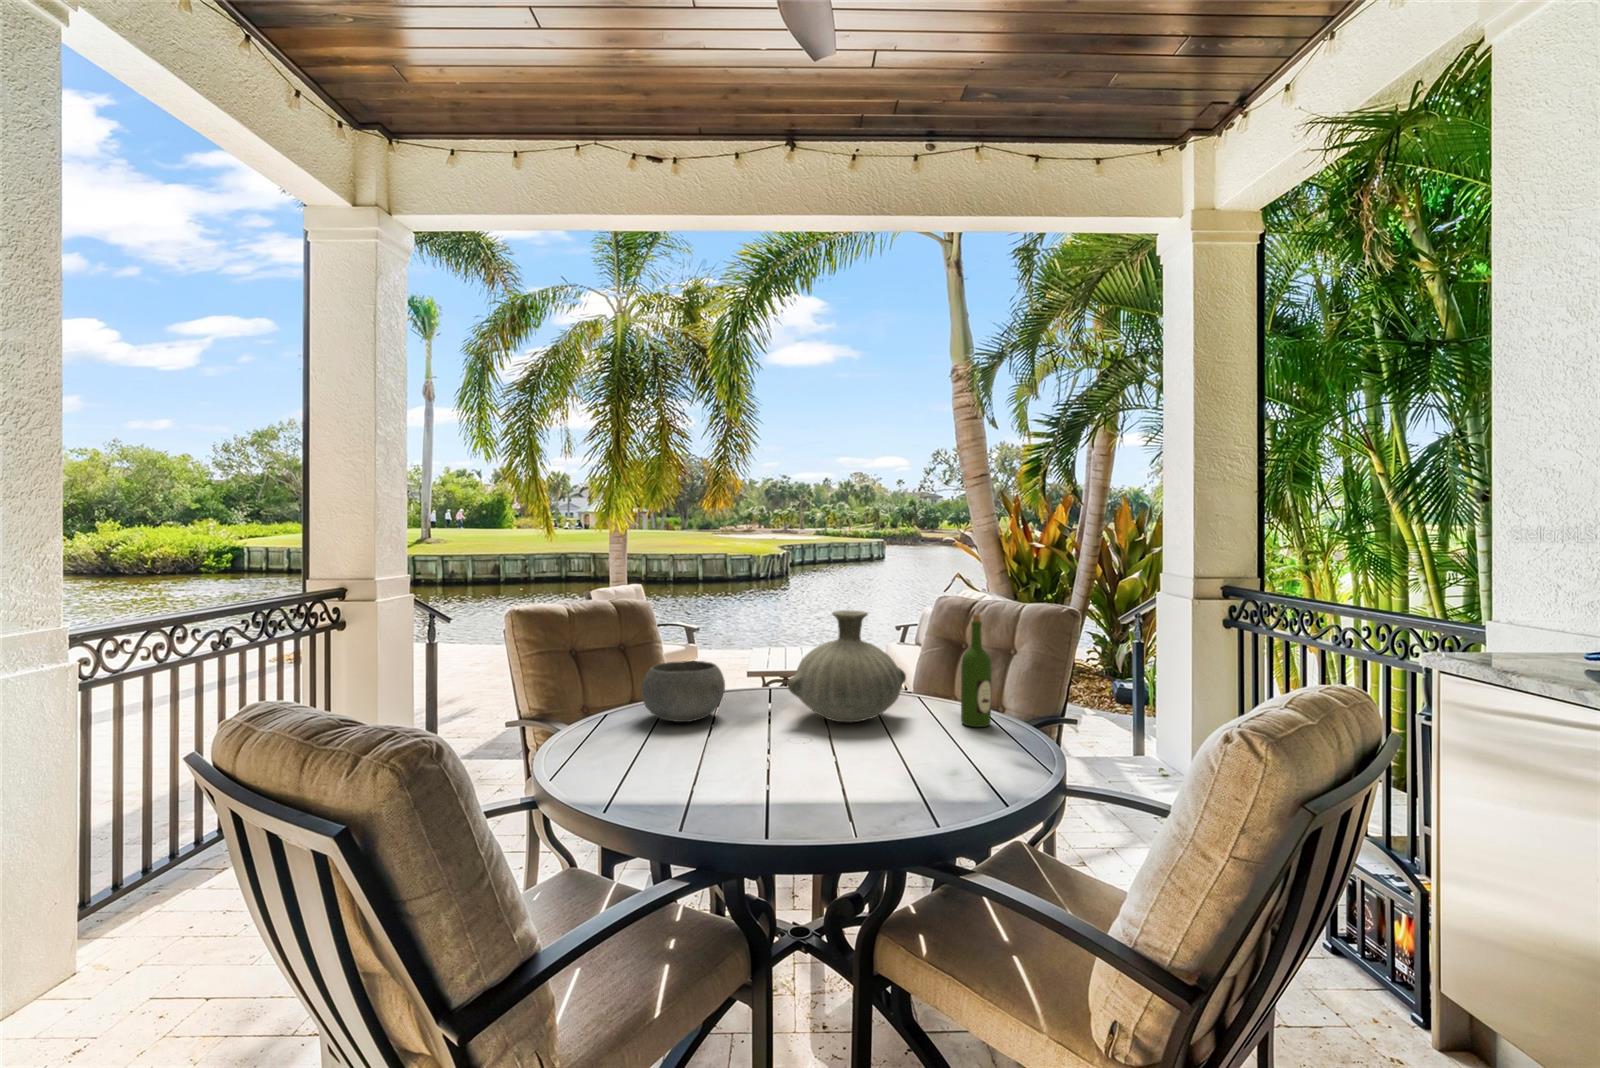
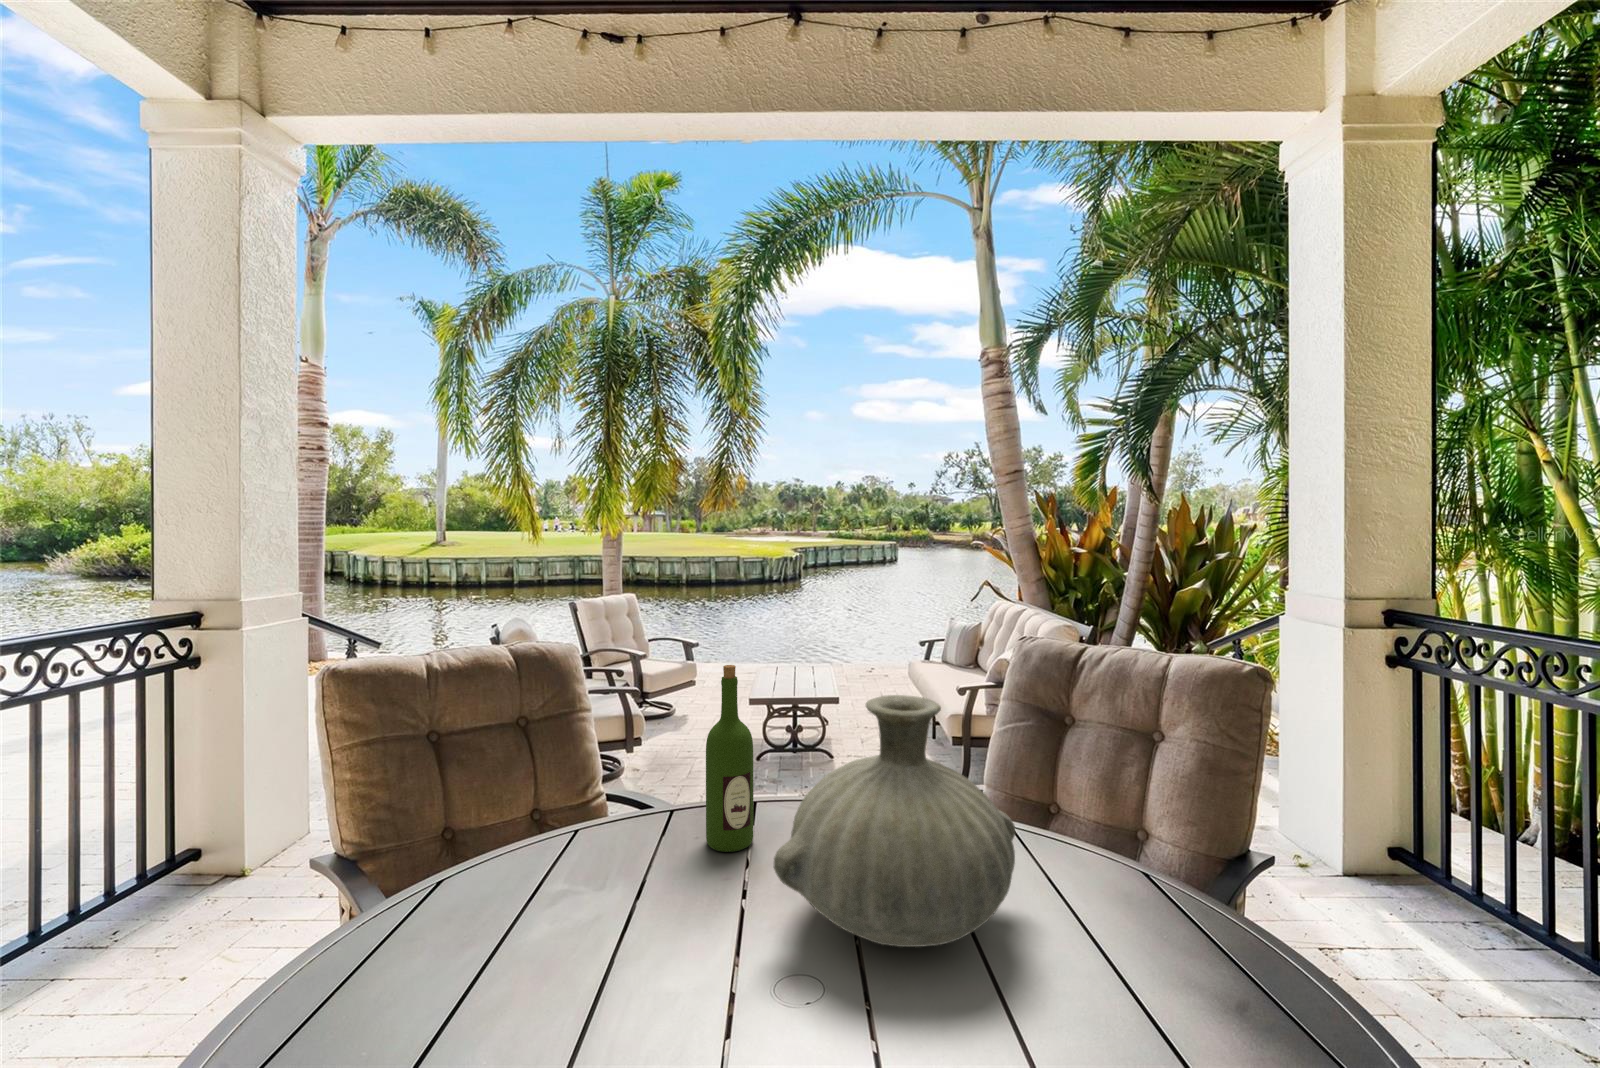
wine bottle: present [961,614,991,727] -> present [706,665,753,852]
bowl: present [641,661,725,722] -> none [470,789,649,942]

